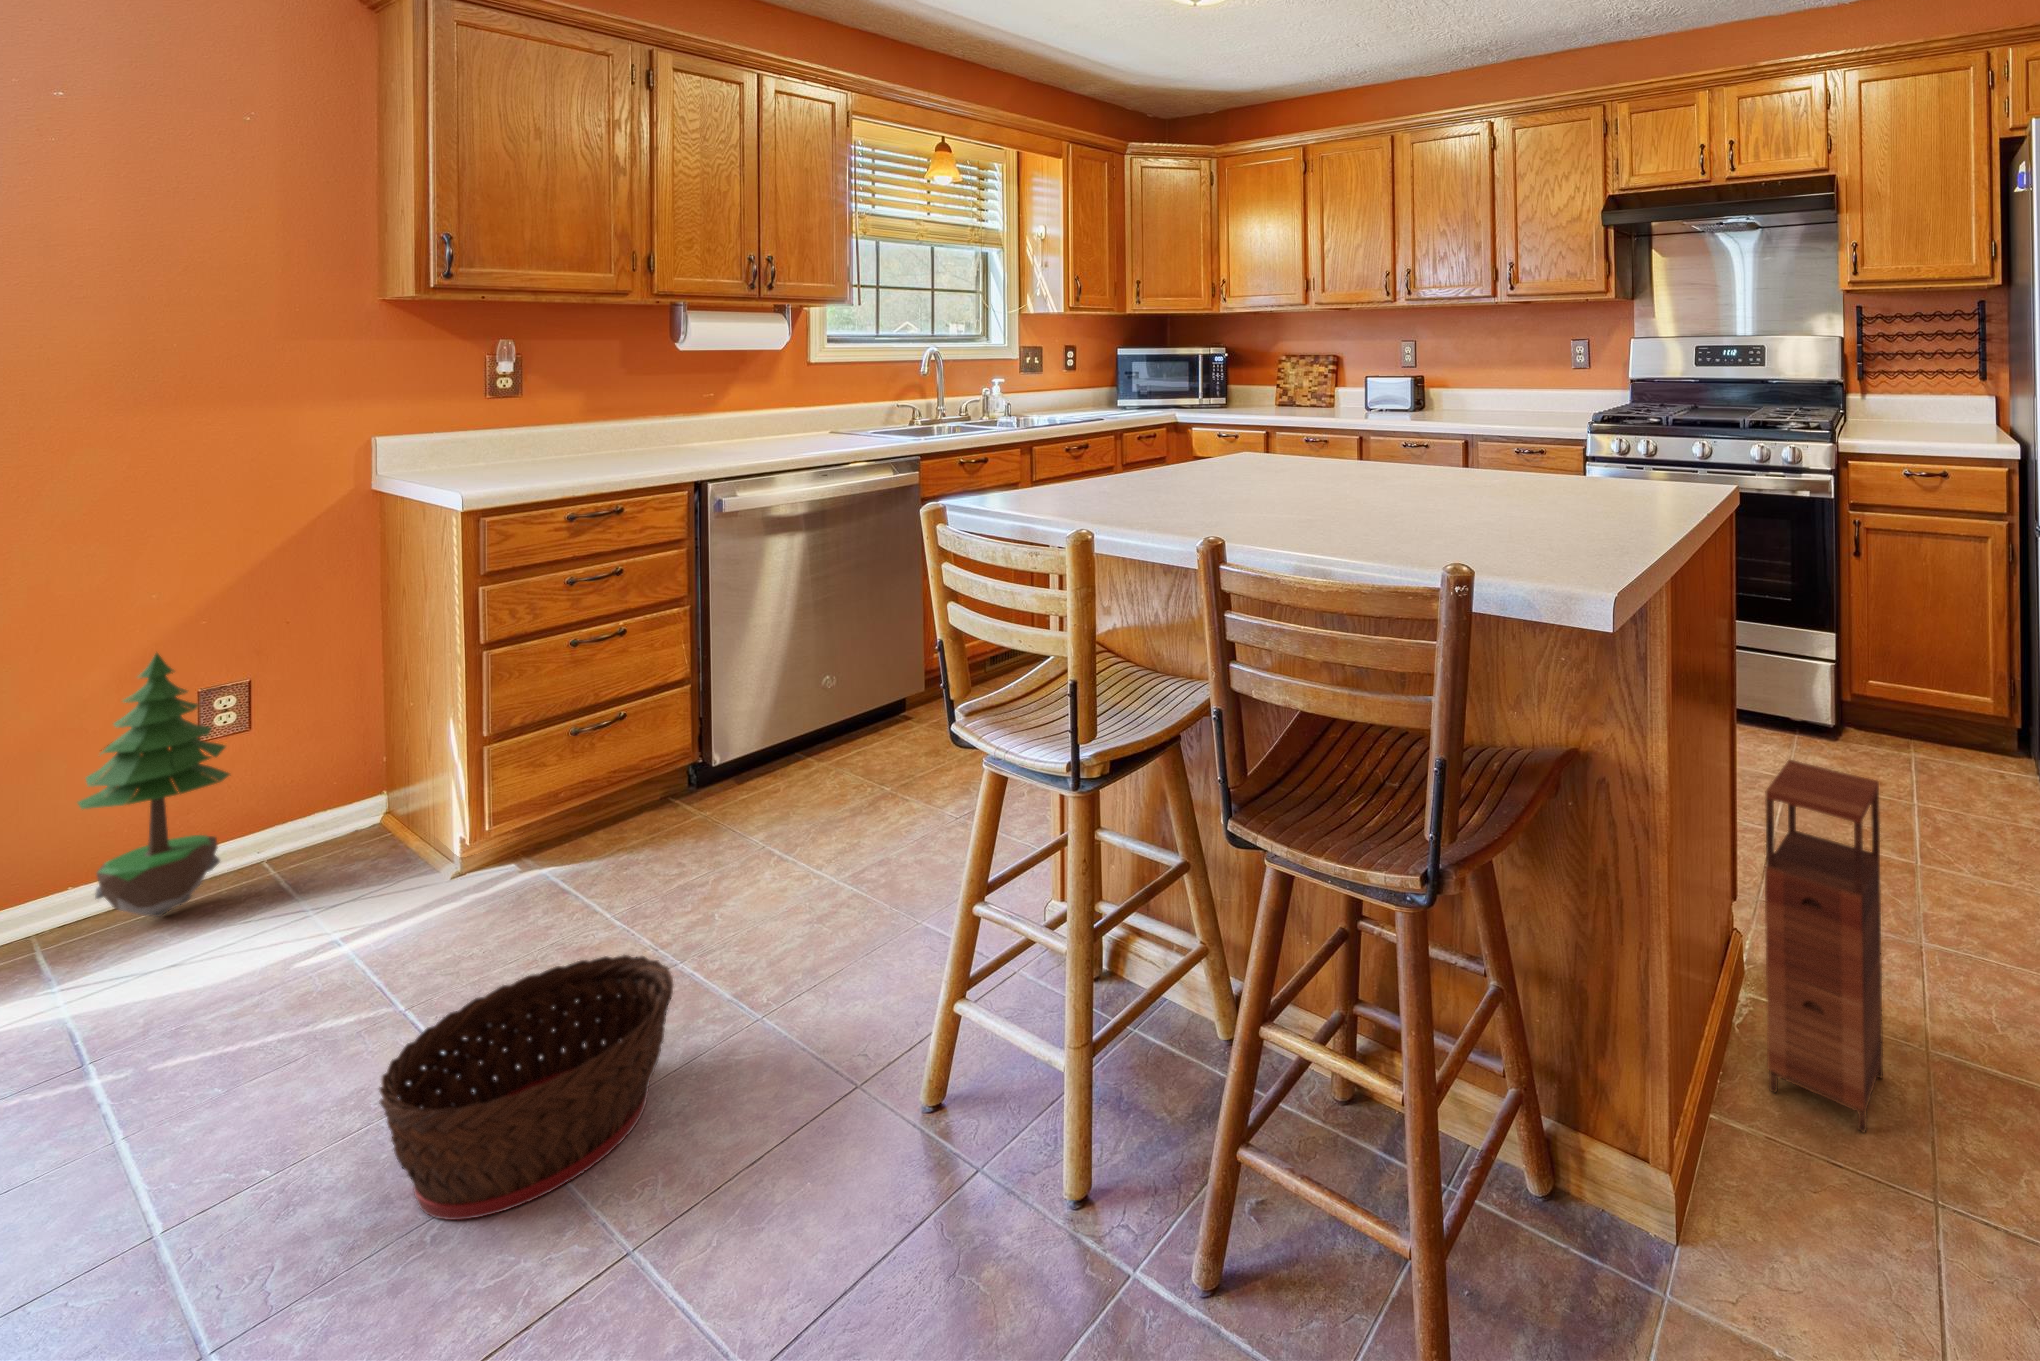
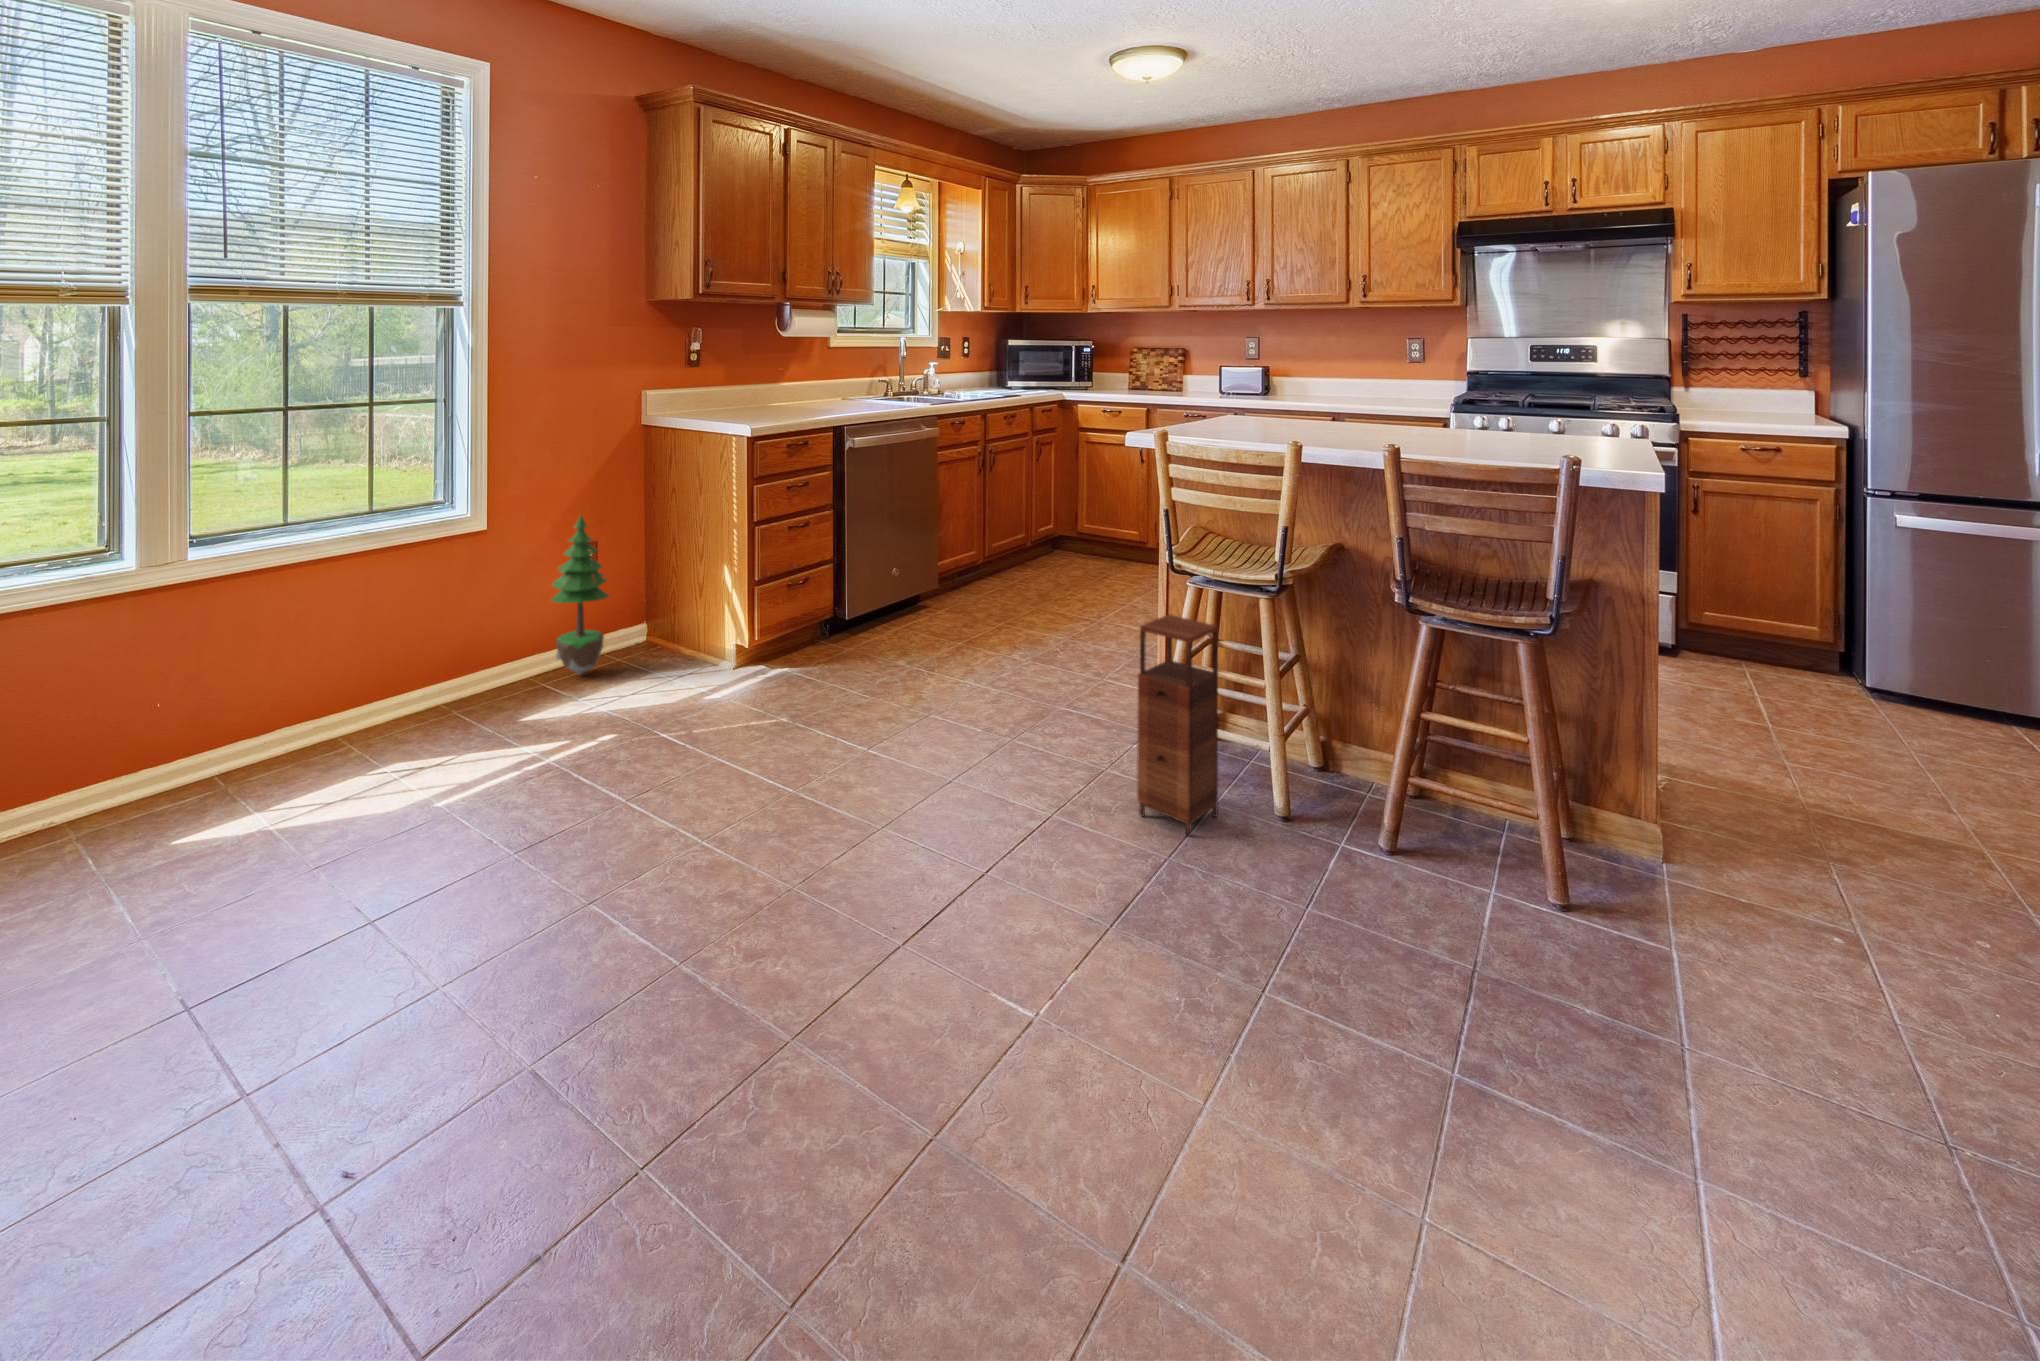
storage cabinet: present [1765,760,1883,1132] -> present [1137,615,1218,836]
basket: present [379,955,674,1220] -> none [879,692,1003,805]

